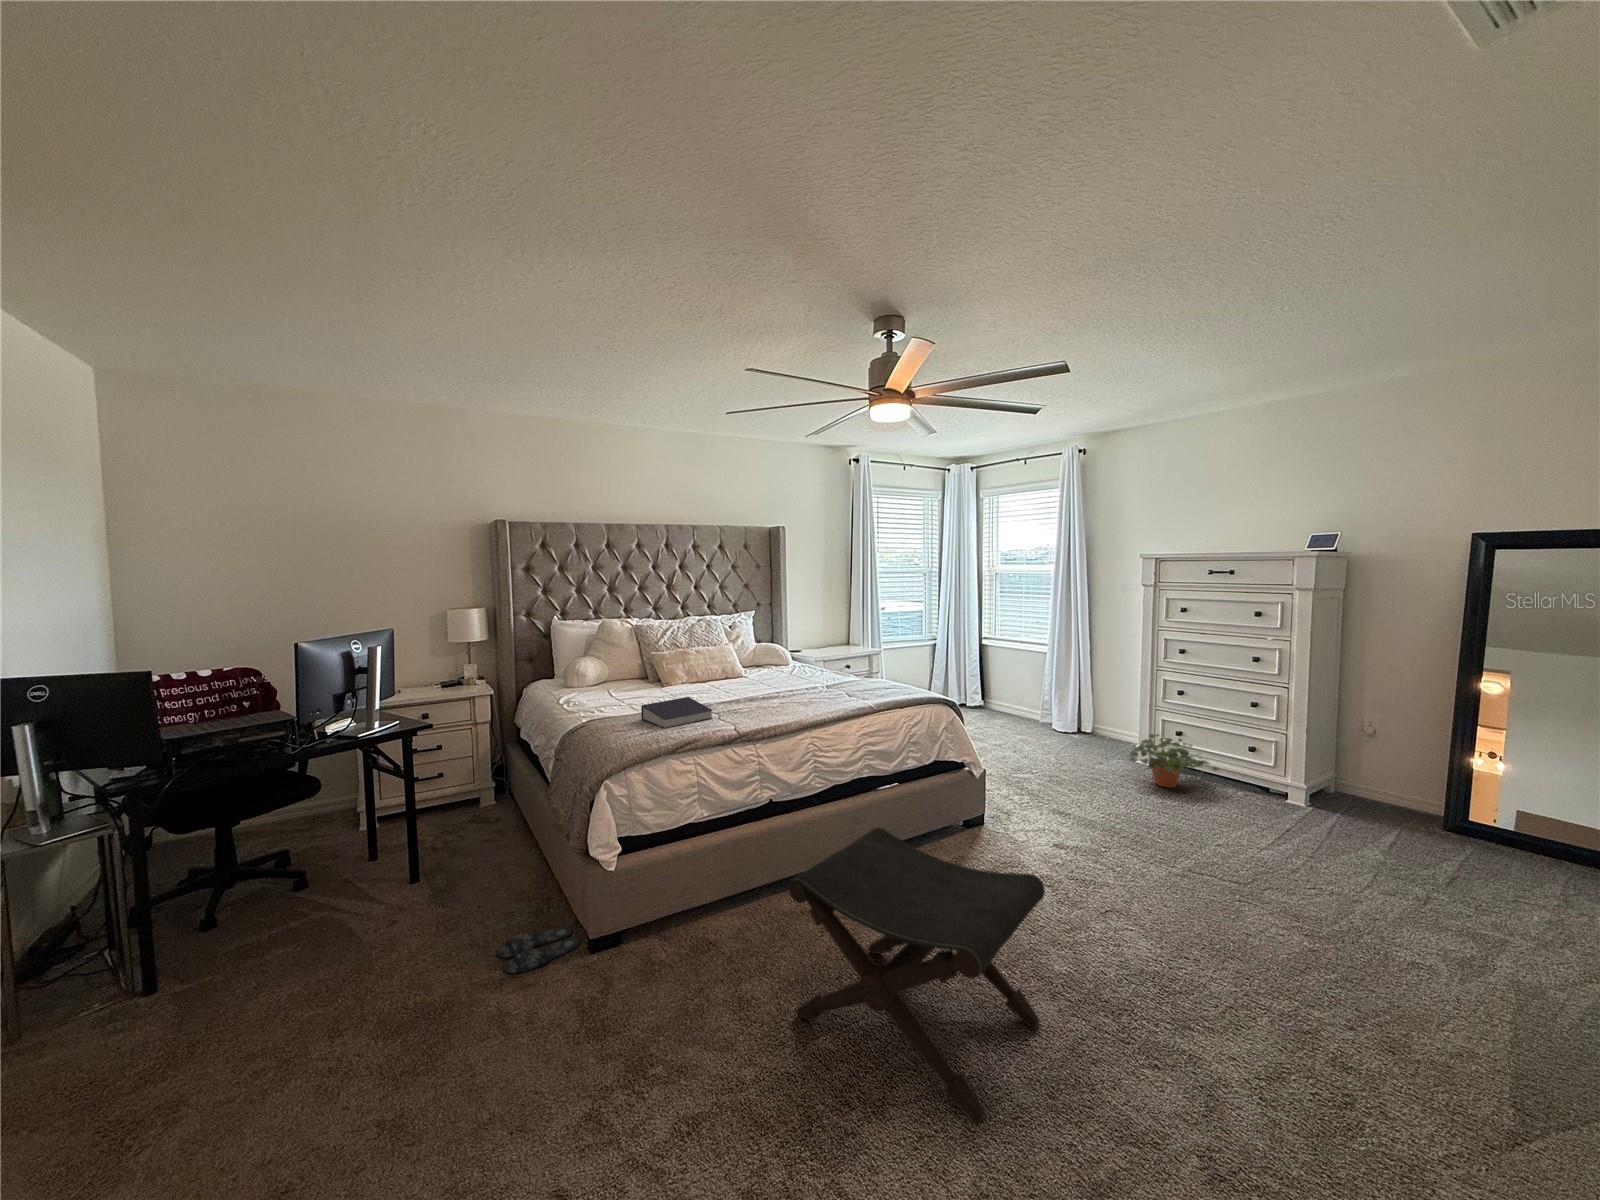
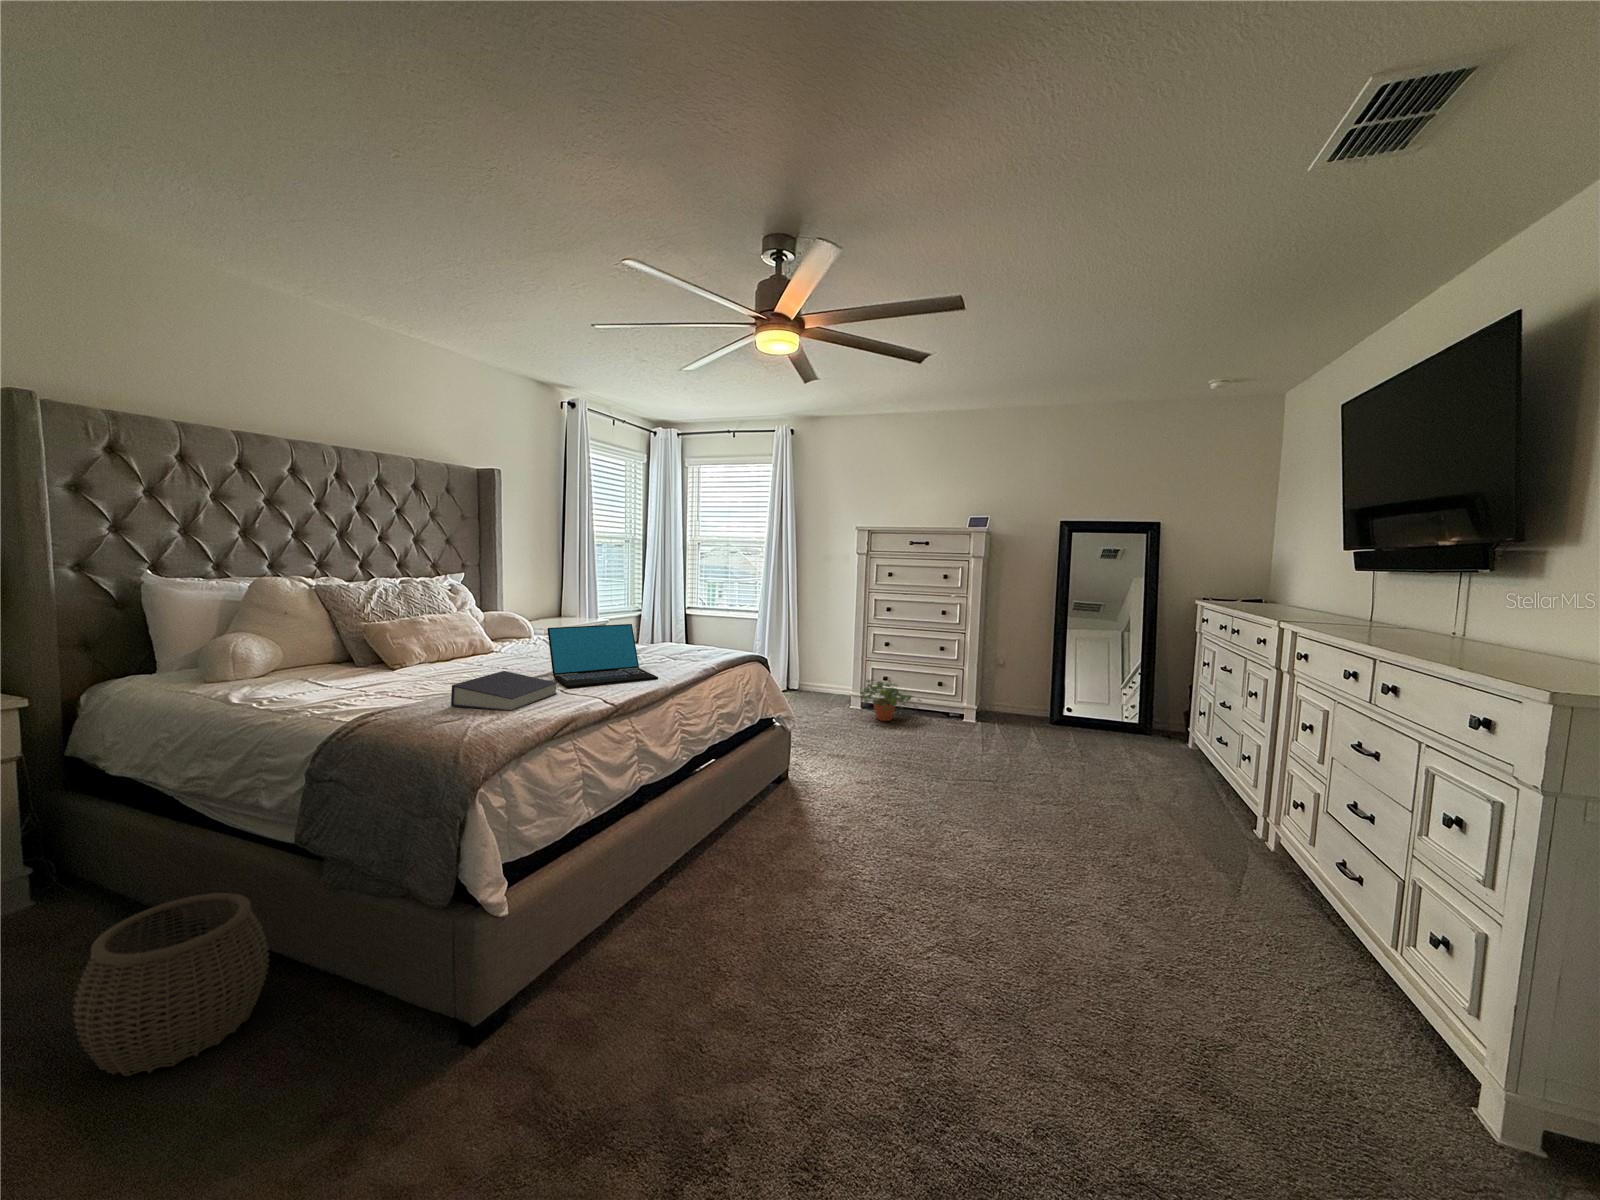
laptop: none [727,664,802,715] -> present [547,624,658,688]
woven basket: none [462,812,546,903] -> present [73,893,269,1076]
footstool: present [789,828,1045,1123] -> none [794,780,1031,1014]
slippers: present [496,926,580,974] -> none [266,1039,426,1154]

